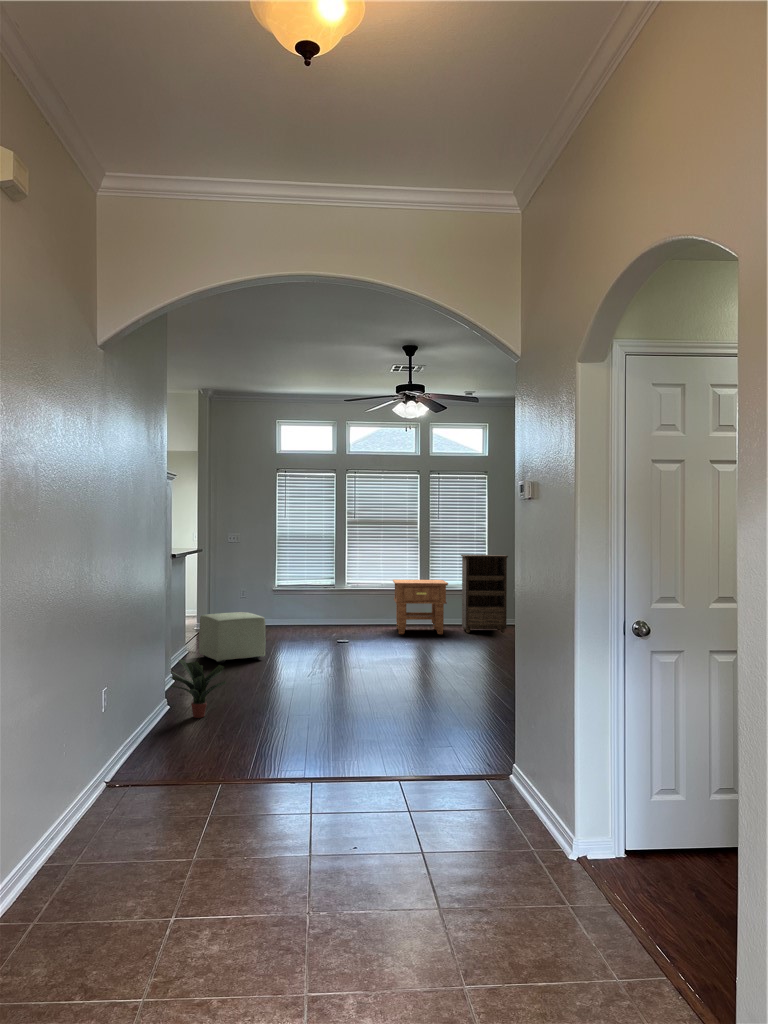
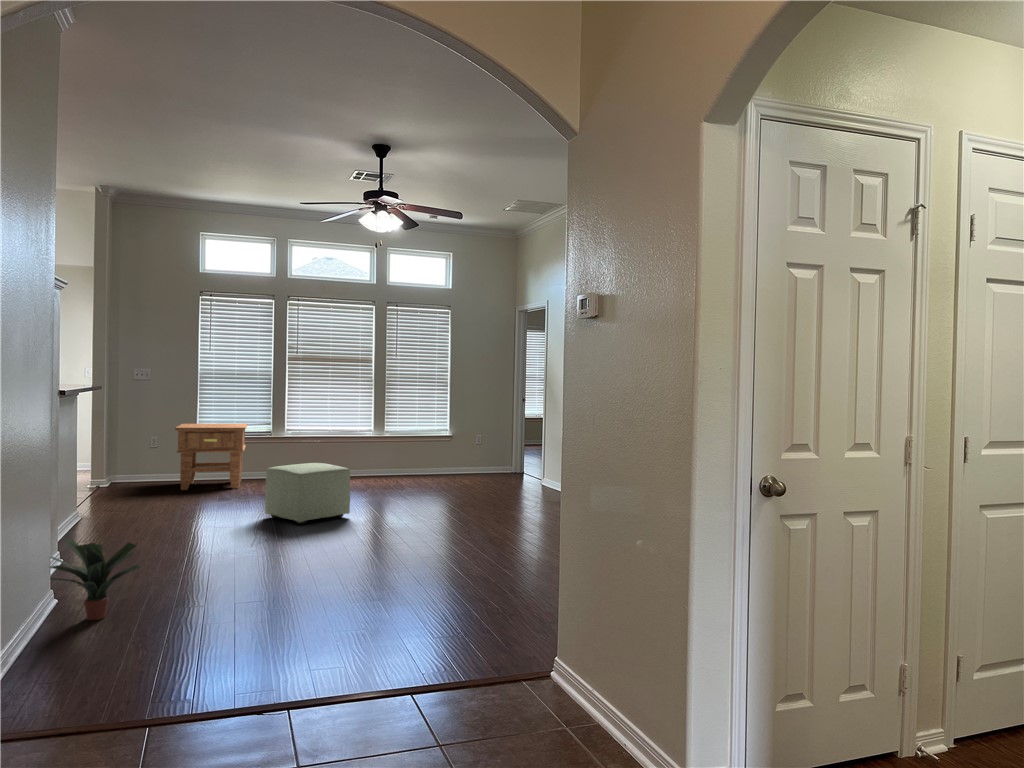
bookshelf: present [461,555,508,633] -> none [419,396,471,481]
side table: present [393,580,448,634] -> present [175,424,248,490]
ottoman: present [199,612,266,663] -> present [265,463,350,524]

